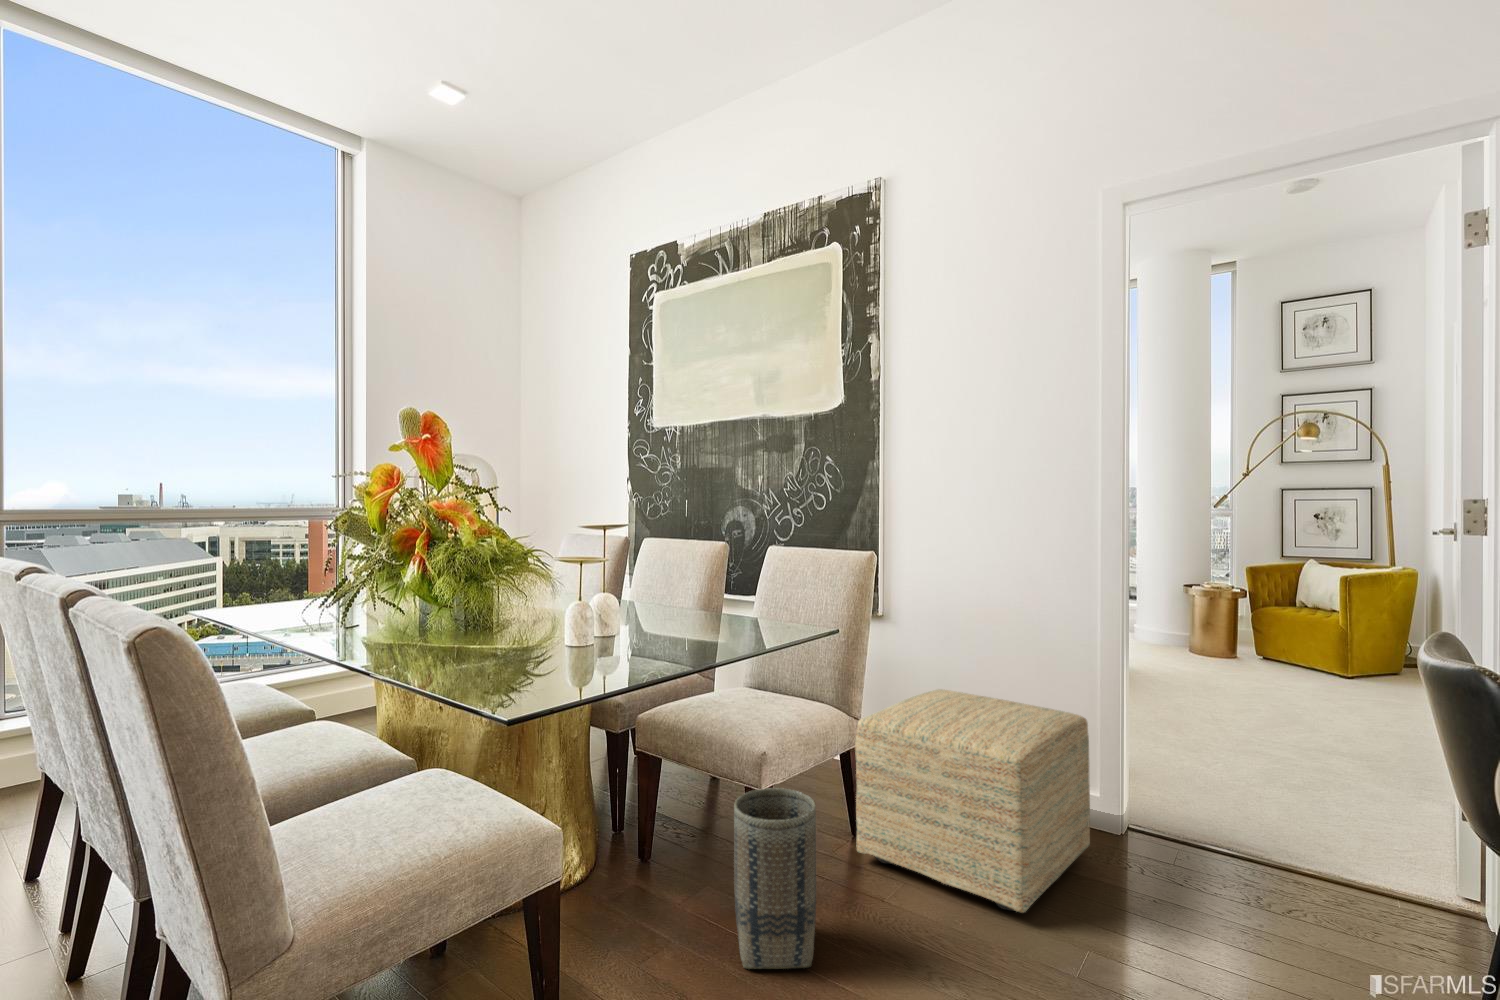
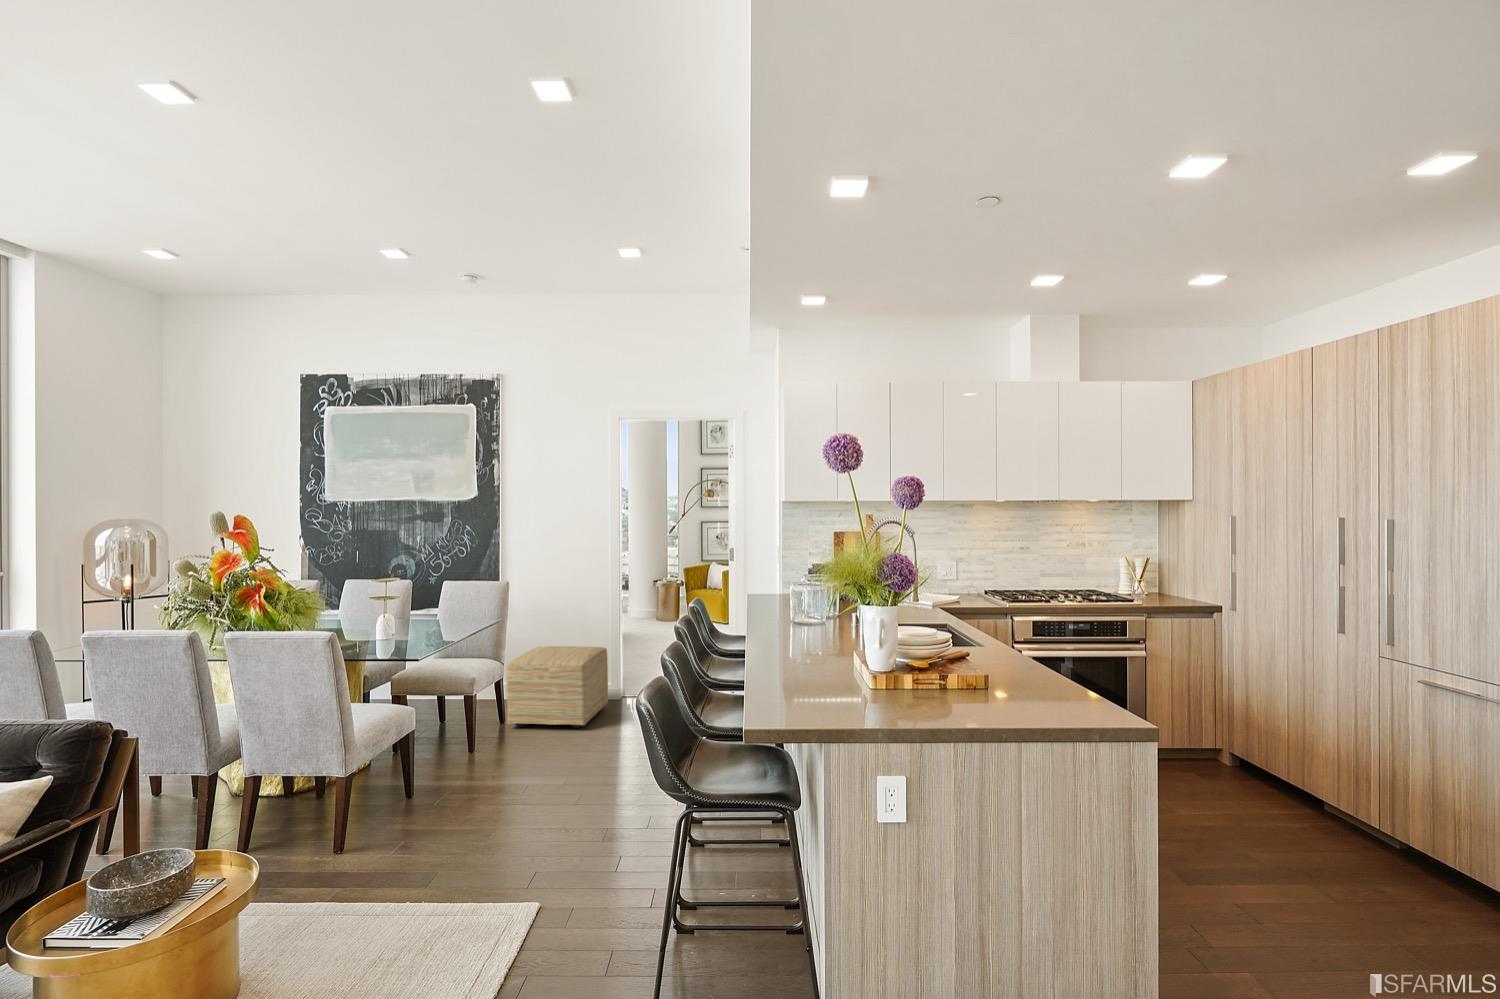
basket: present [734,788,816,969] -> none [468,692,505,765]

